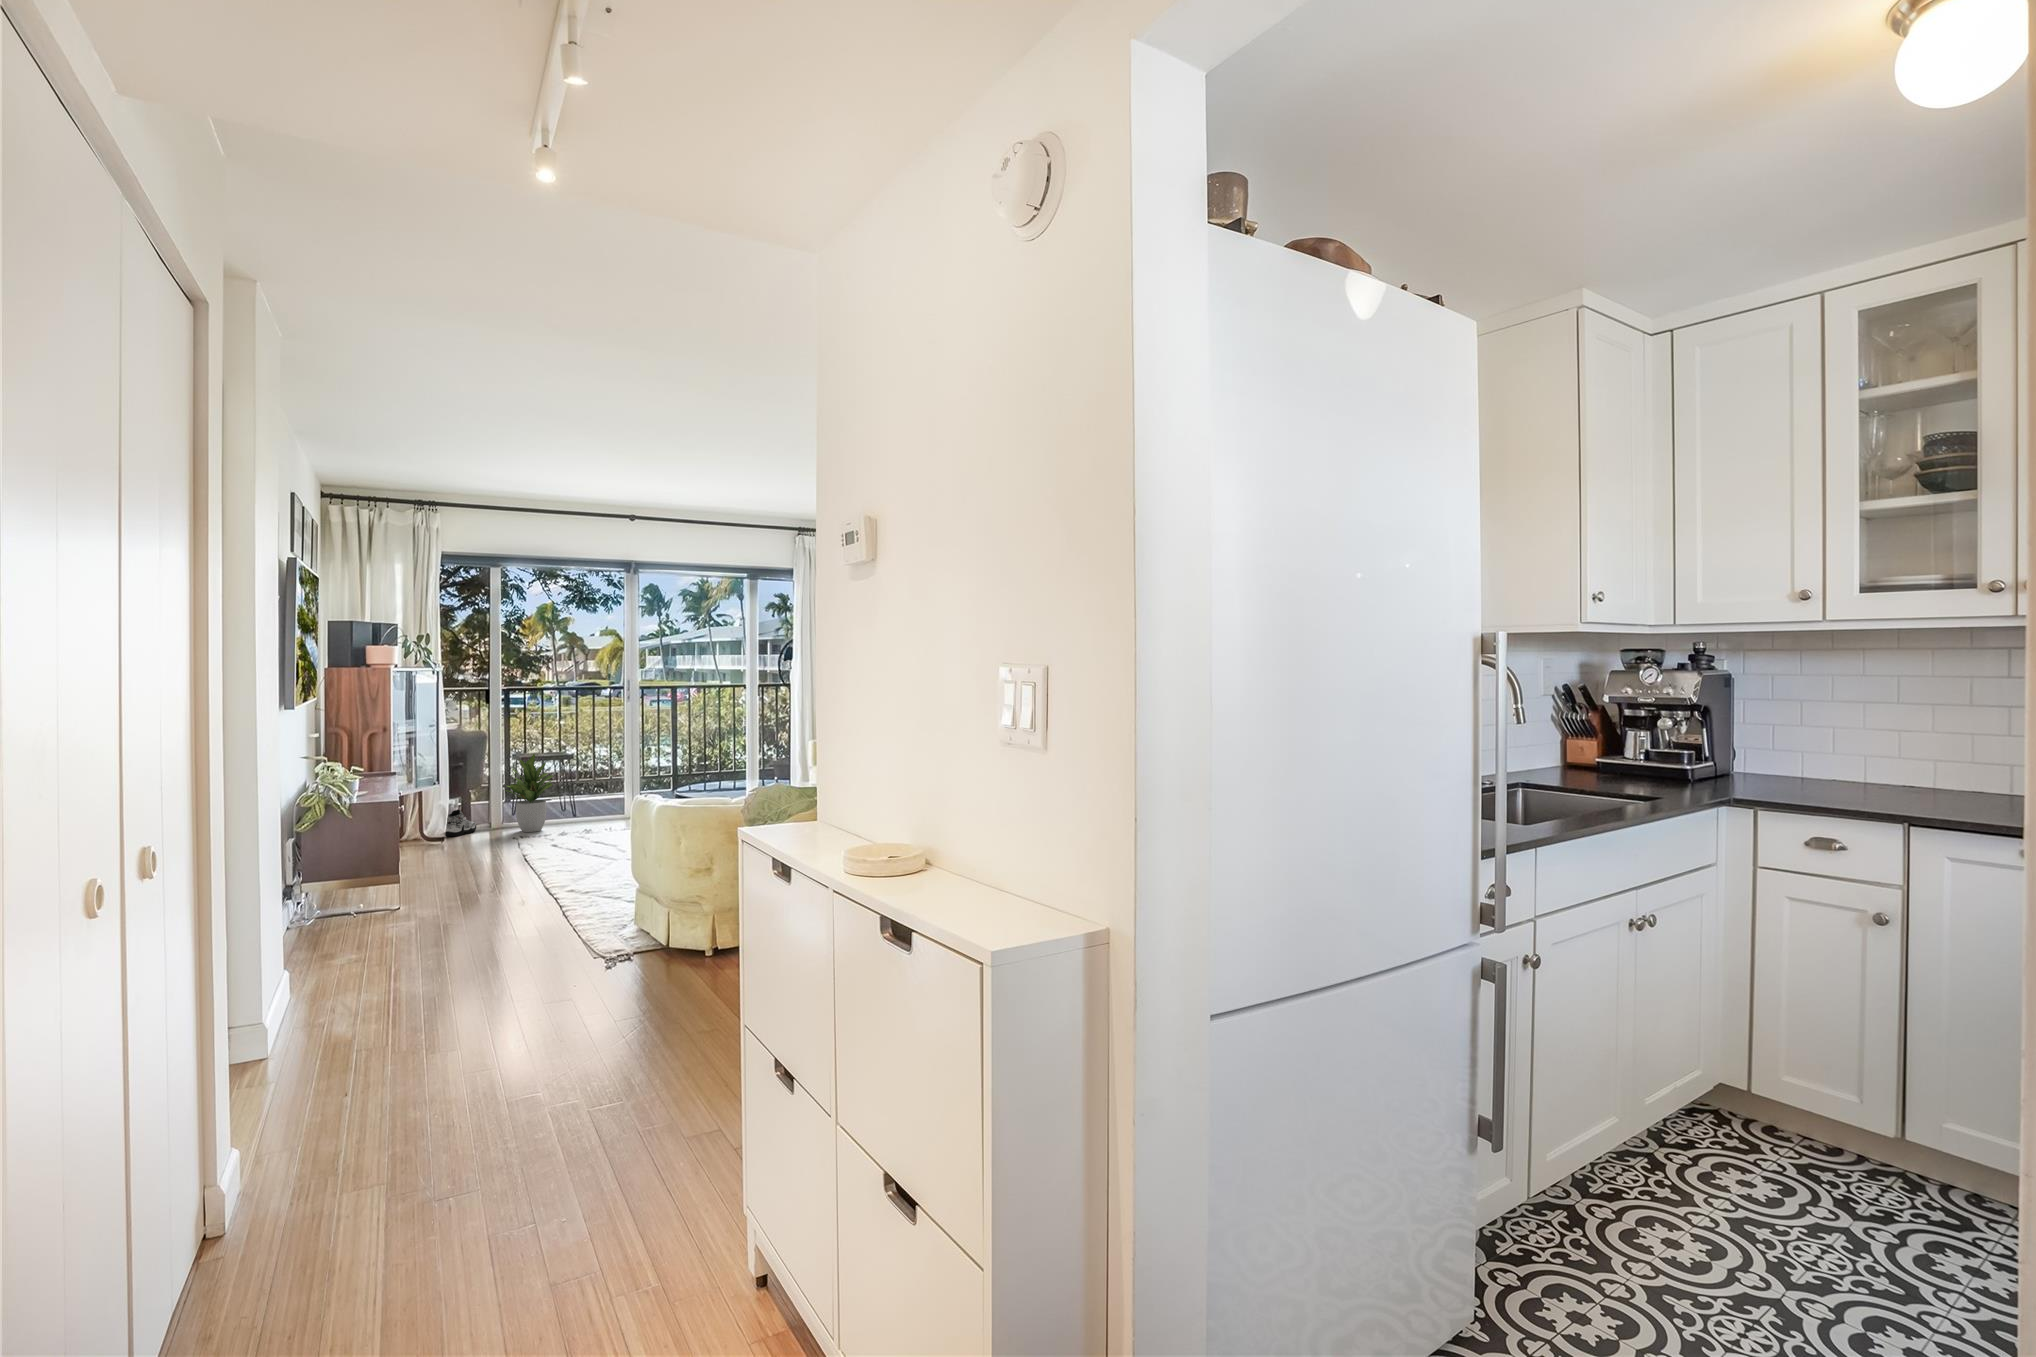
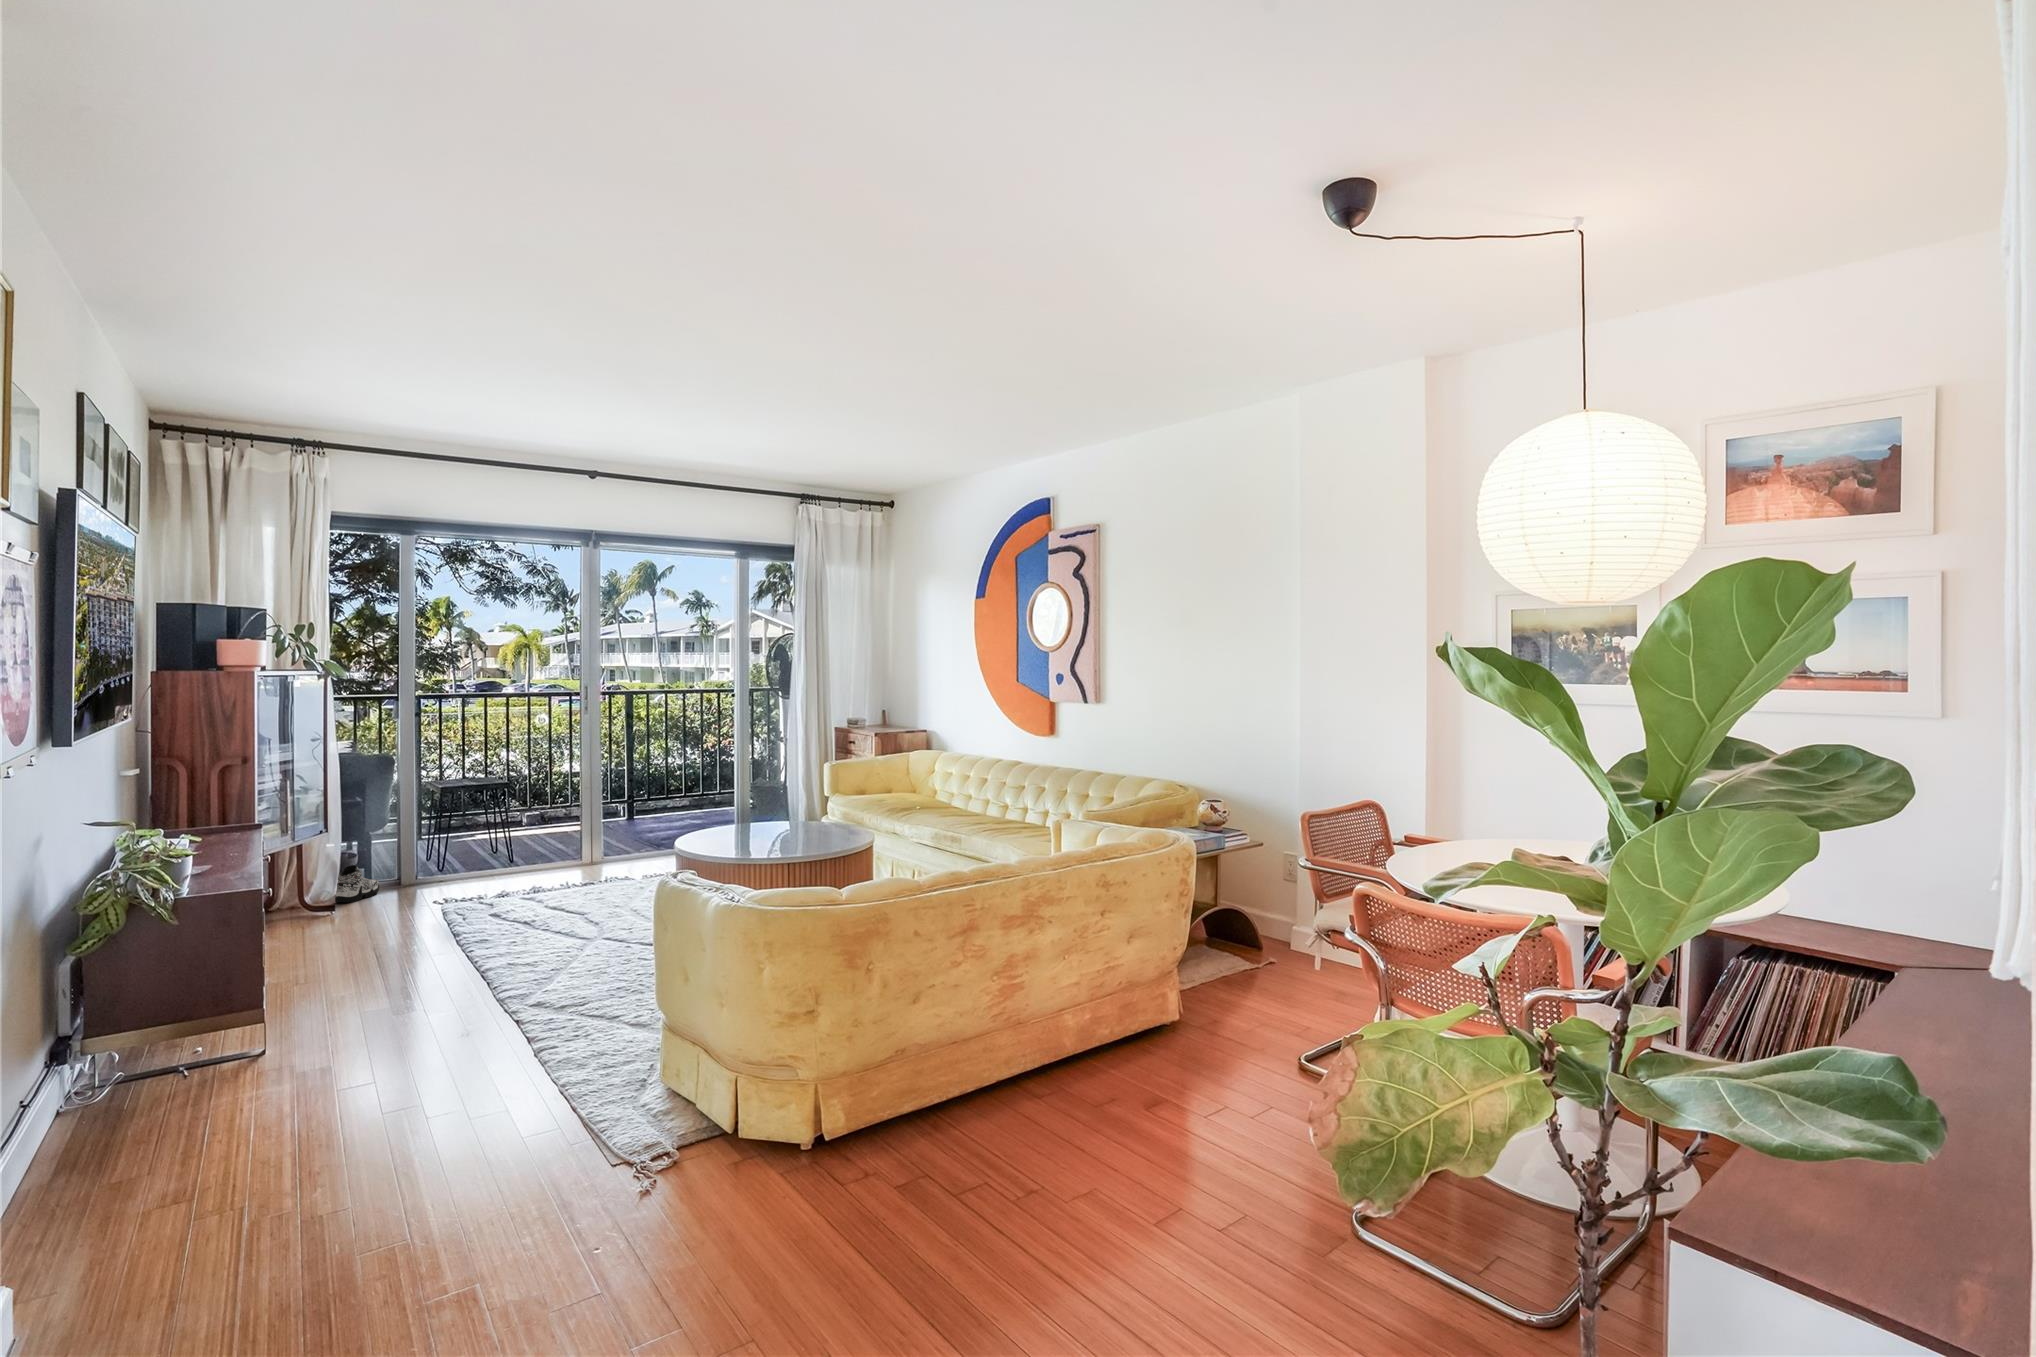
potted plant: present [506,754,553,832] -> none [415,786,489,893]

